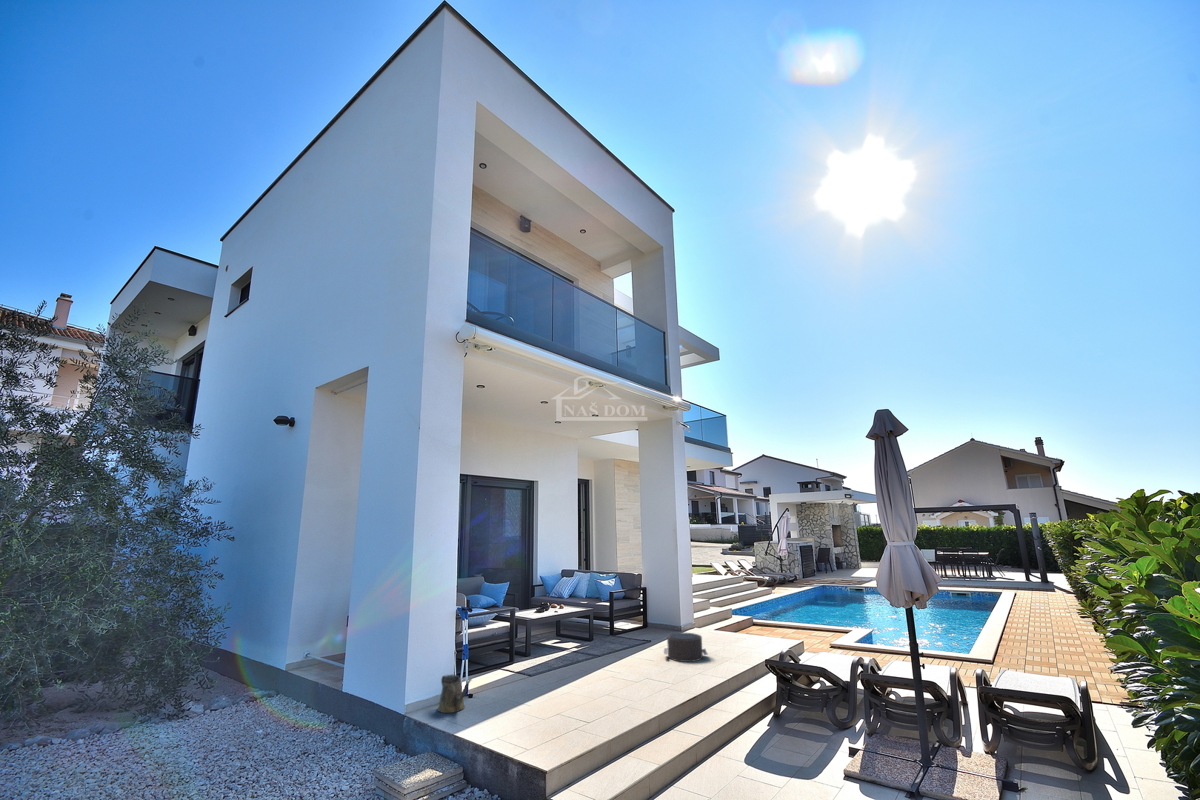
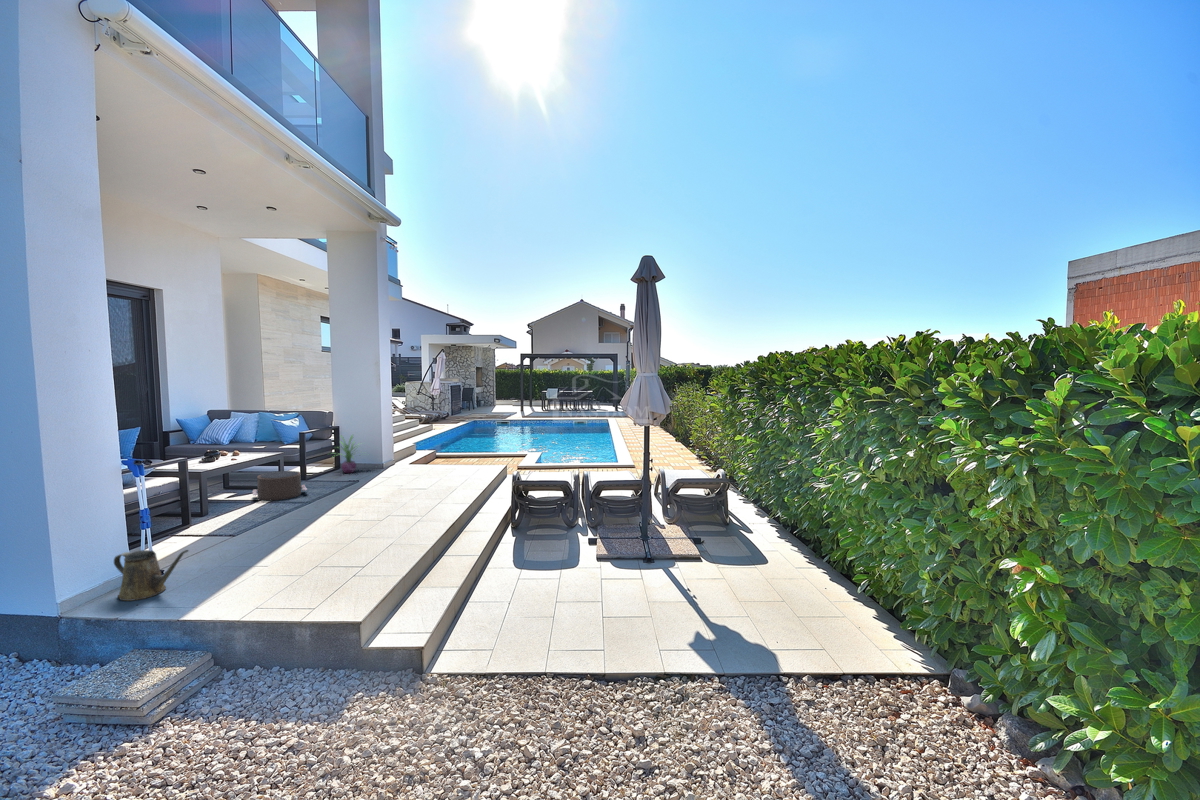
decorative plant: none [633,595,671,633] -> present [341,435,356,473]
pouf: present [664,633,707,662] -> present [252,471,307,500]

